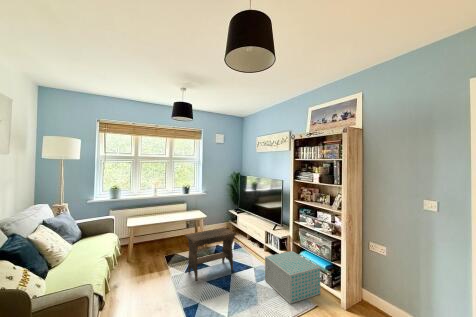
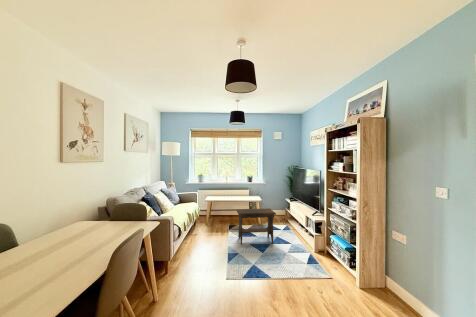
storage box: present [265,251,321,304] -> none [296,234,342,273]

